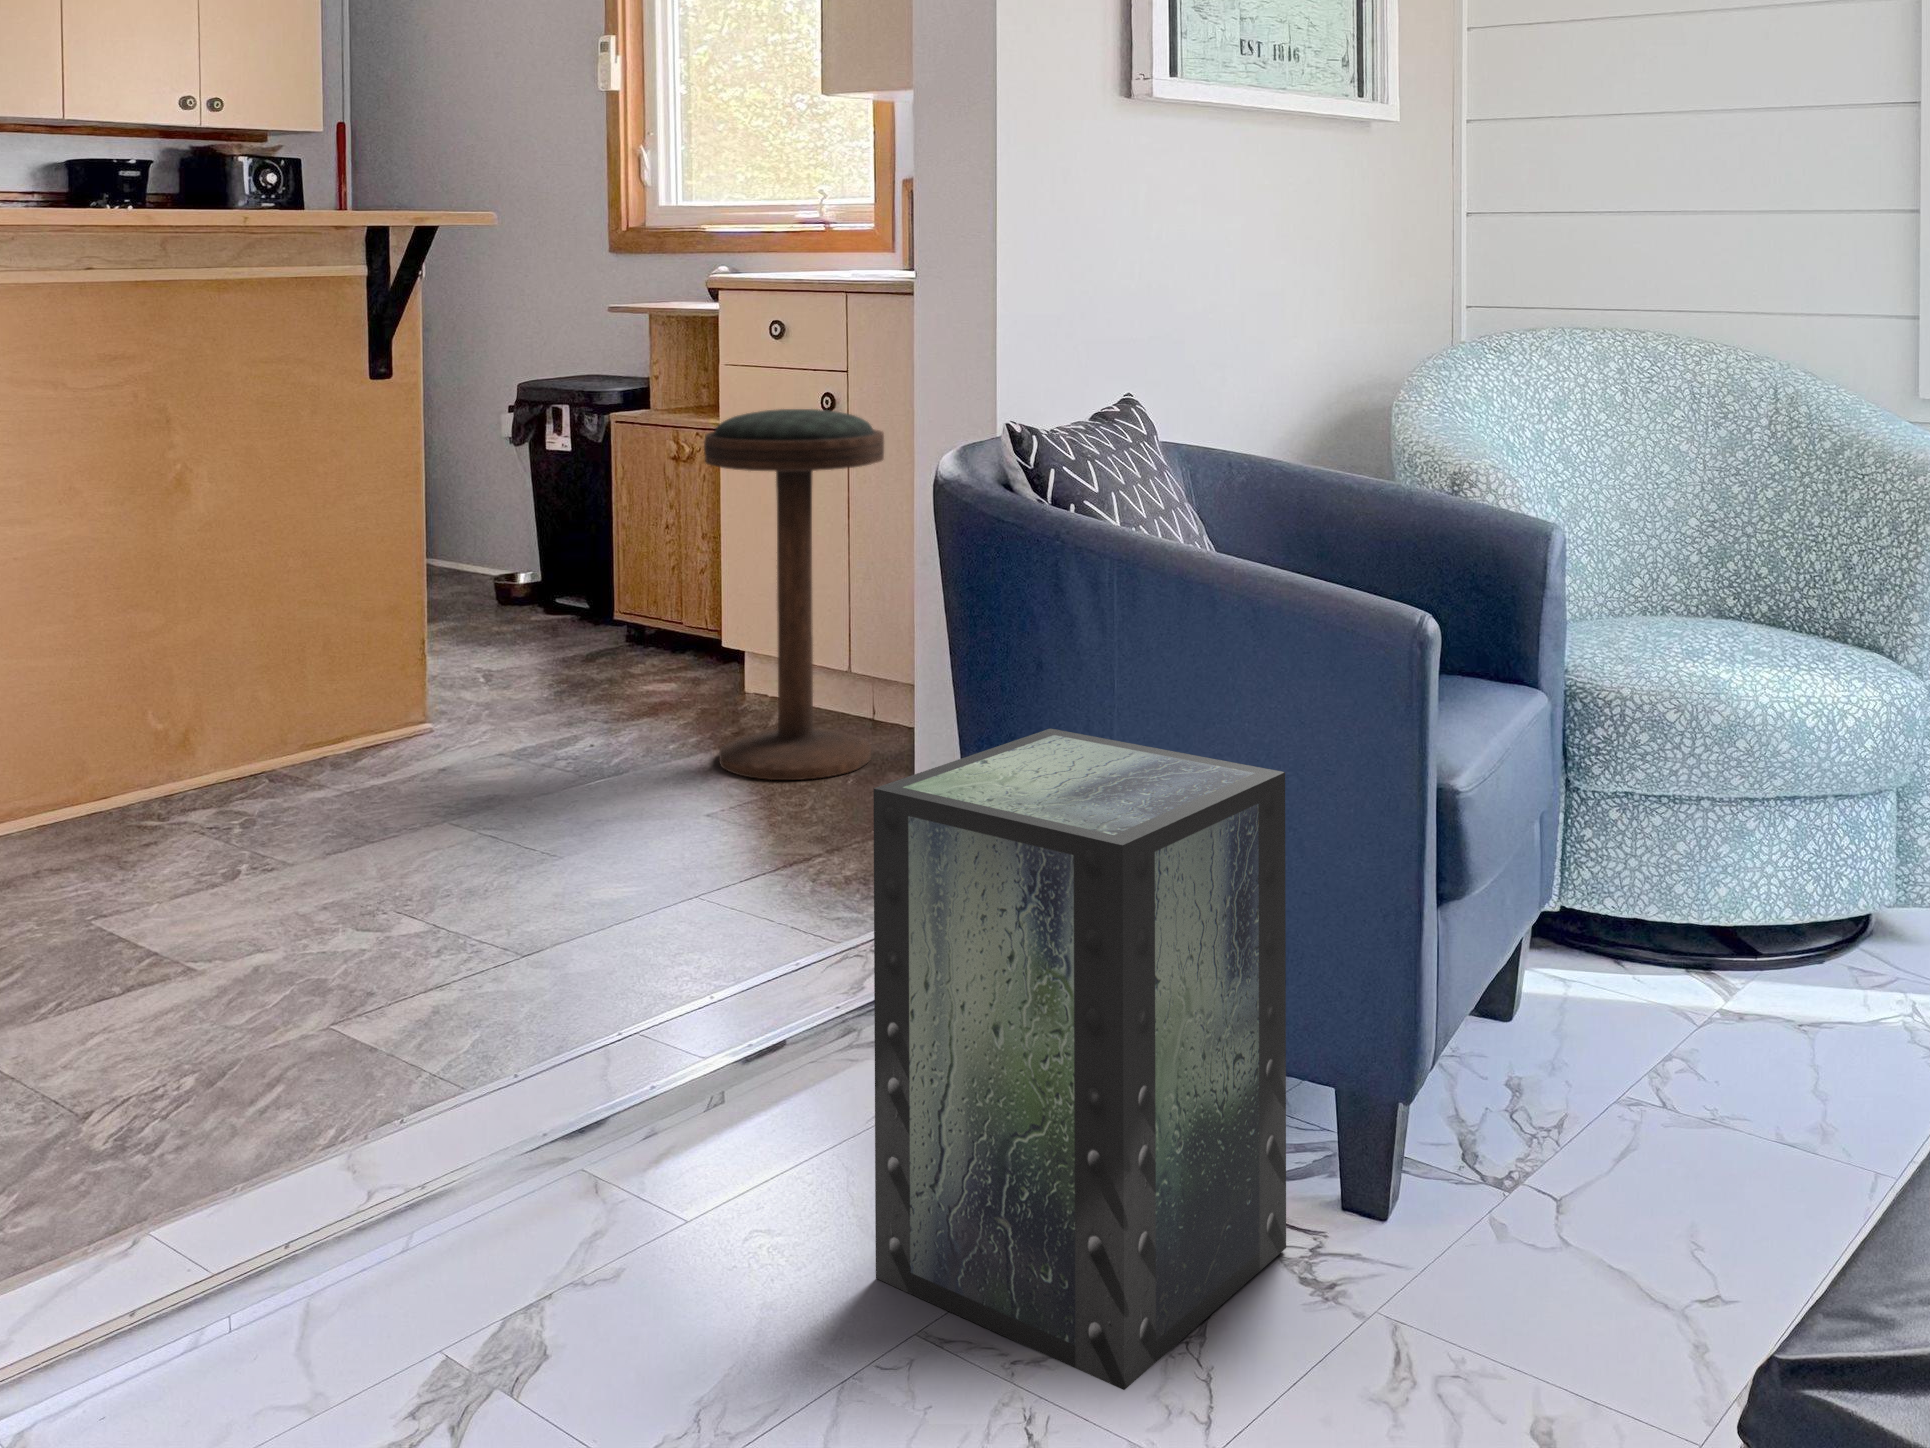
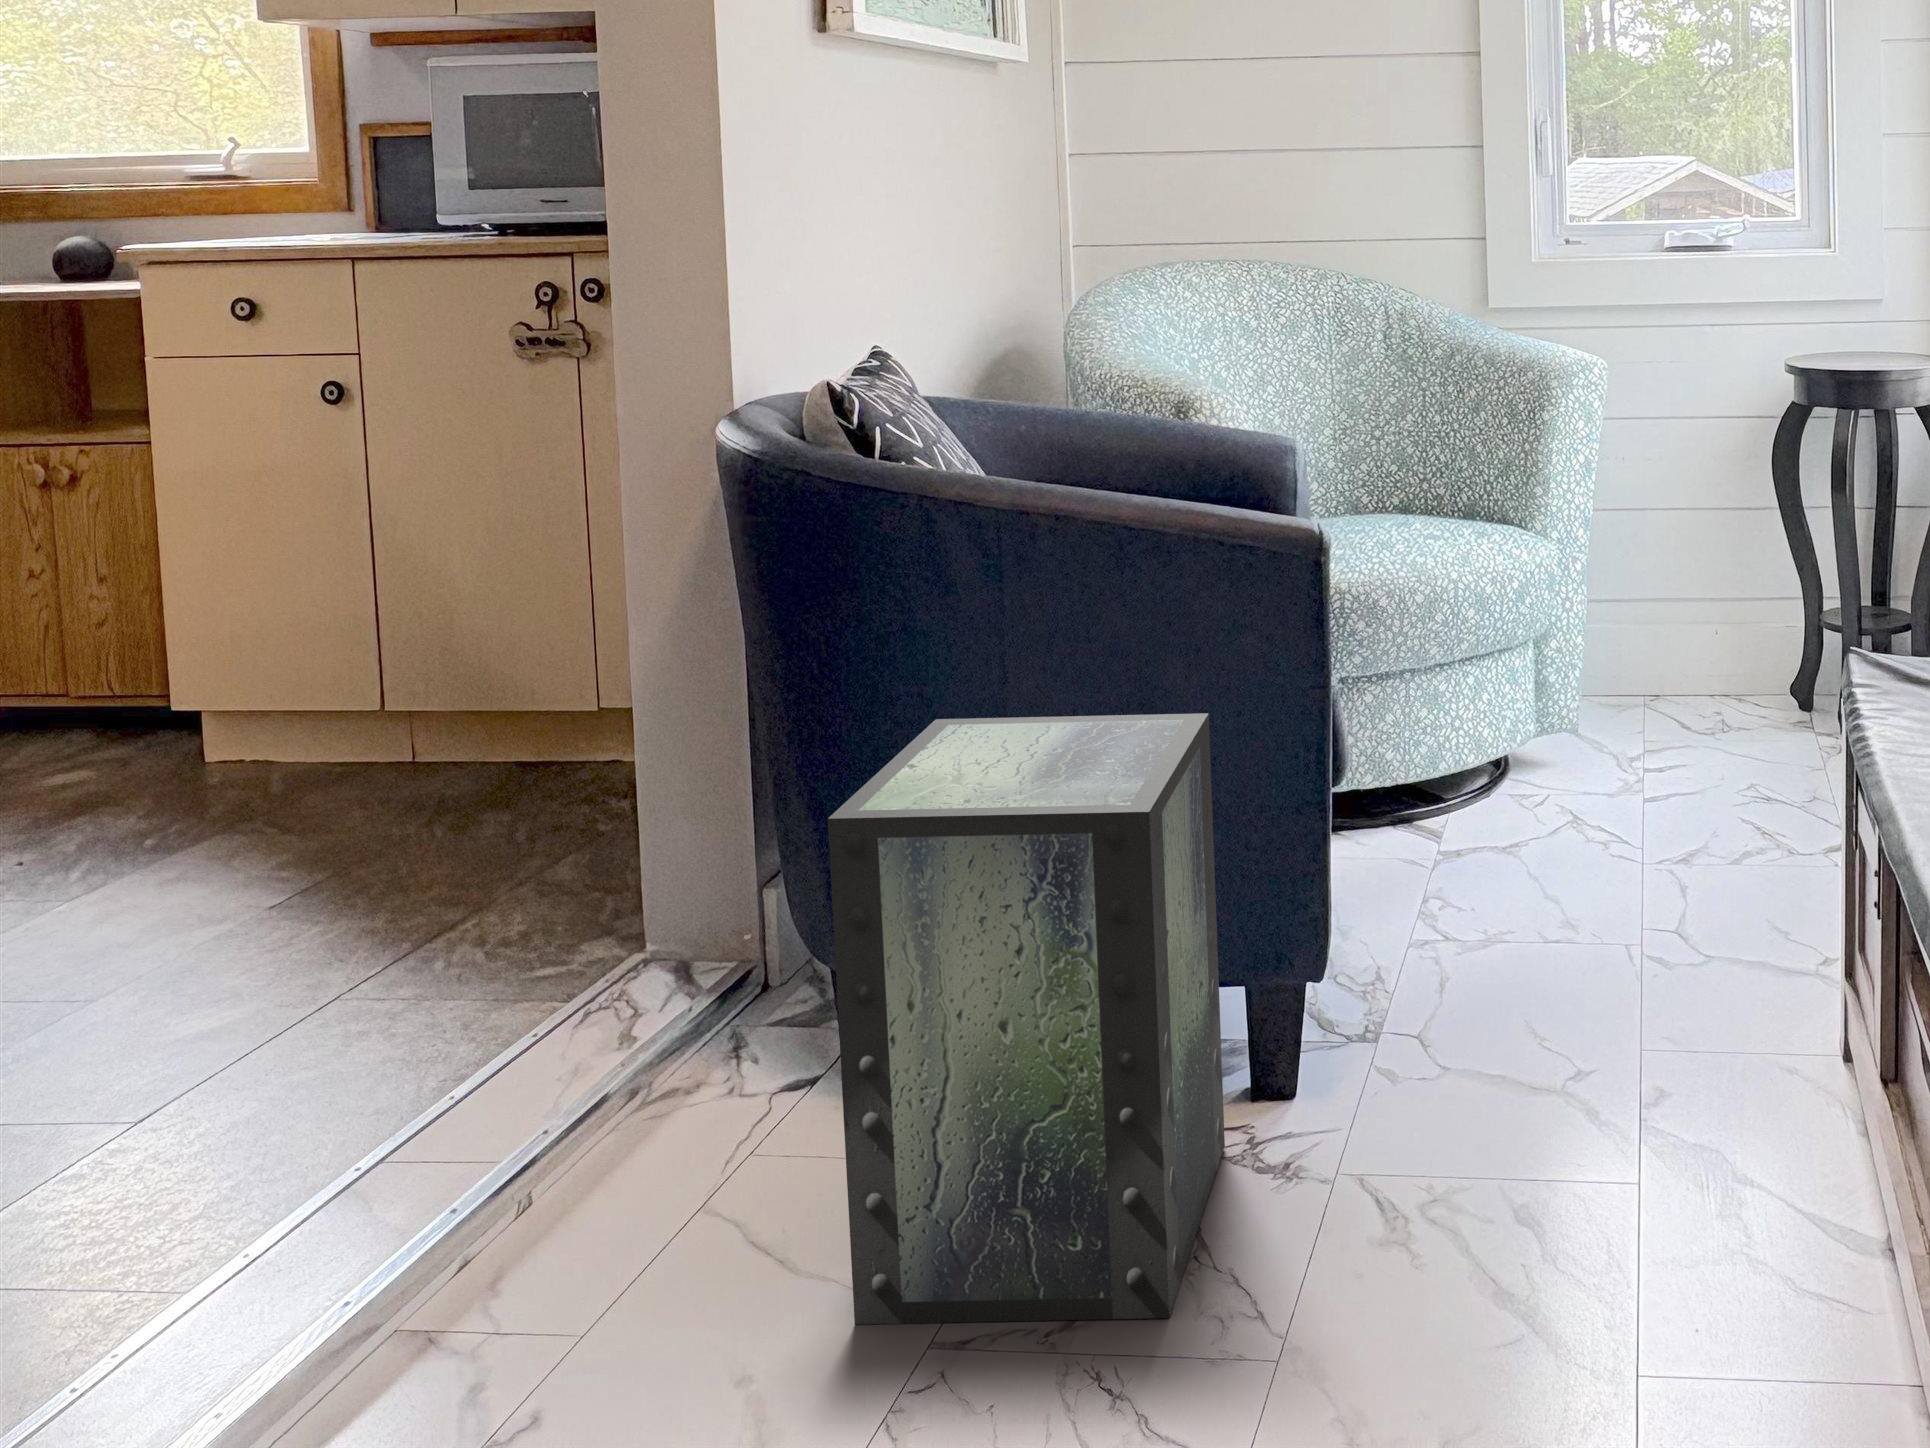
bar stool: present [704,409,884,780] -> none [179,402,450,863]

